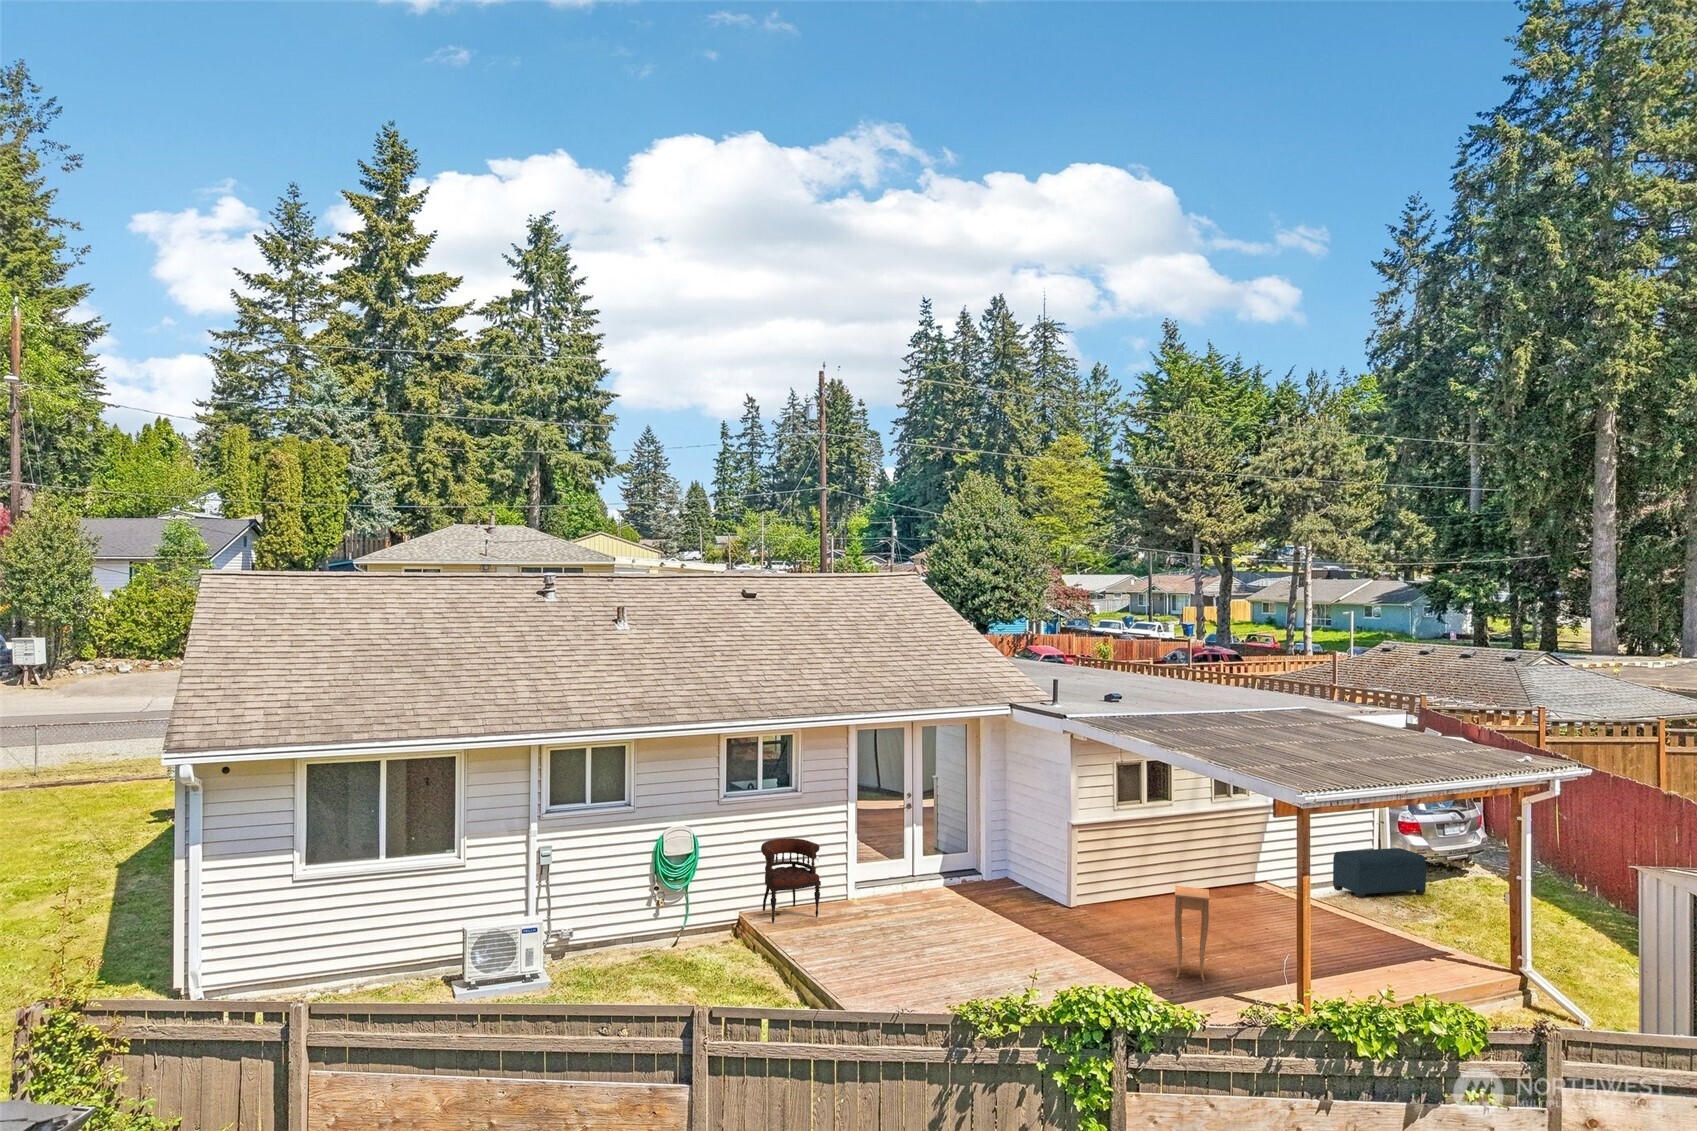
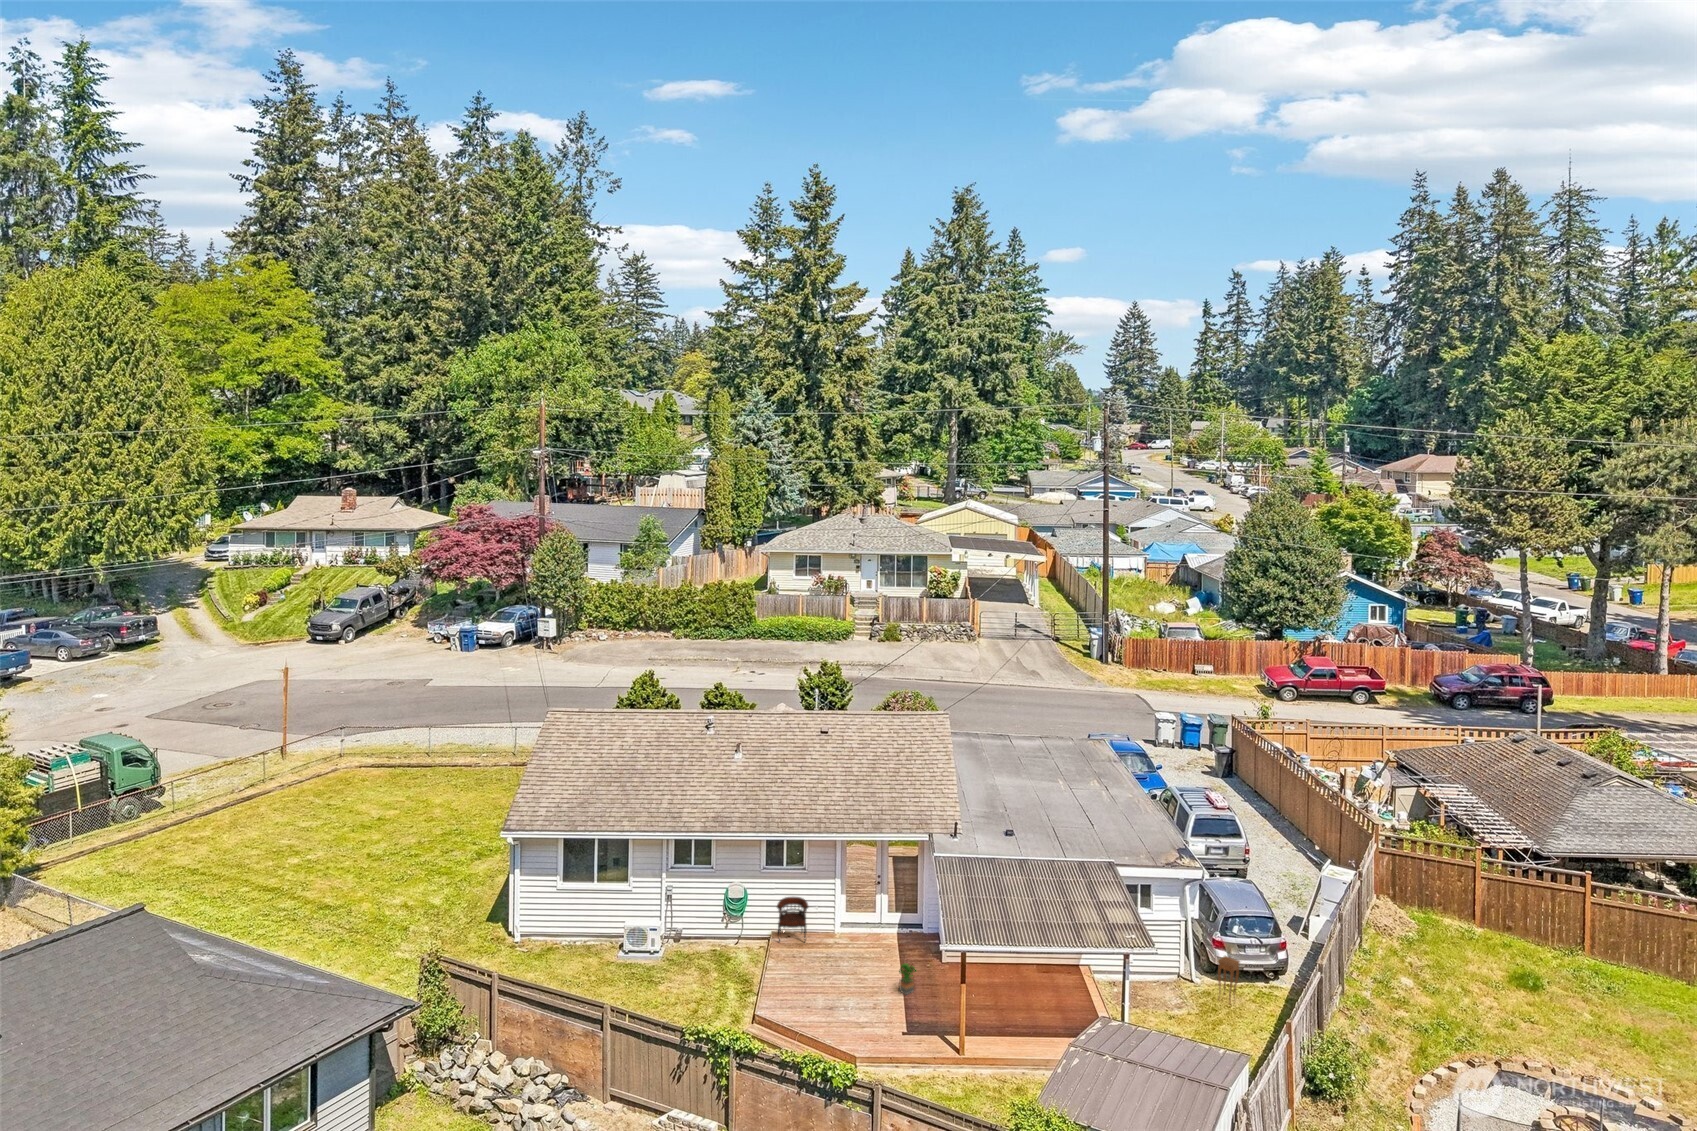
bench: present [1333,848,1426,898] -> none [1148,962,1207,1002]
side table: present [1175,886,1209,981] -> present [1218,956,1240,999]
potted tree: none [1055,893,1089,950] -> present [899,964,916,995]

